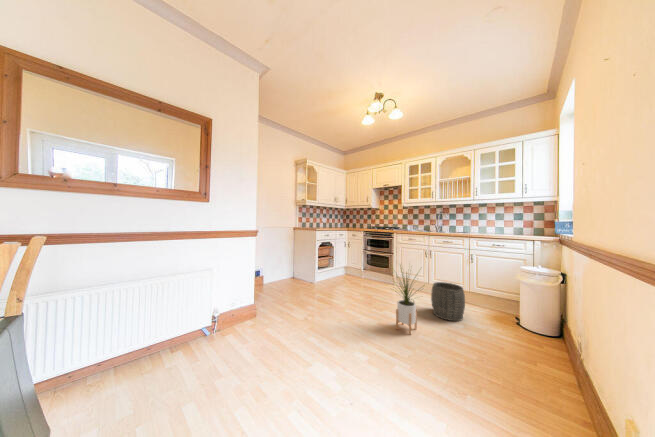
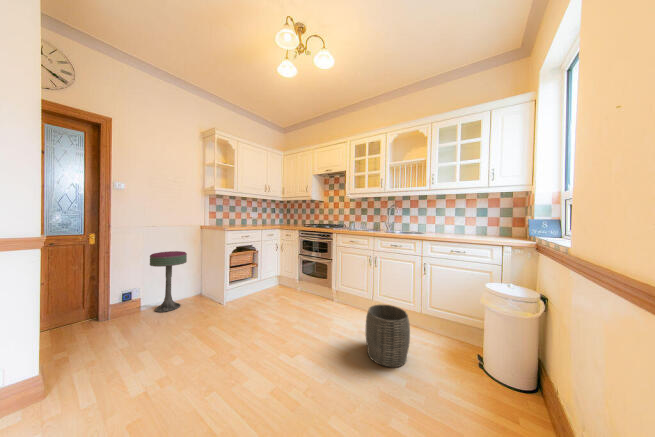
bar stool: none [270,246,291,287] -> present [150,251,187,312]
house plant: present [396,270,417,334] -> none [285,279,345,409]

